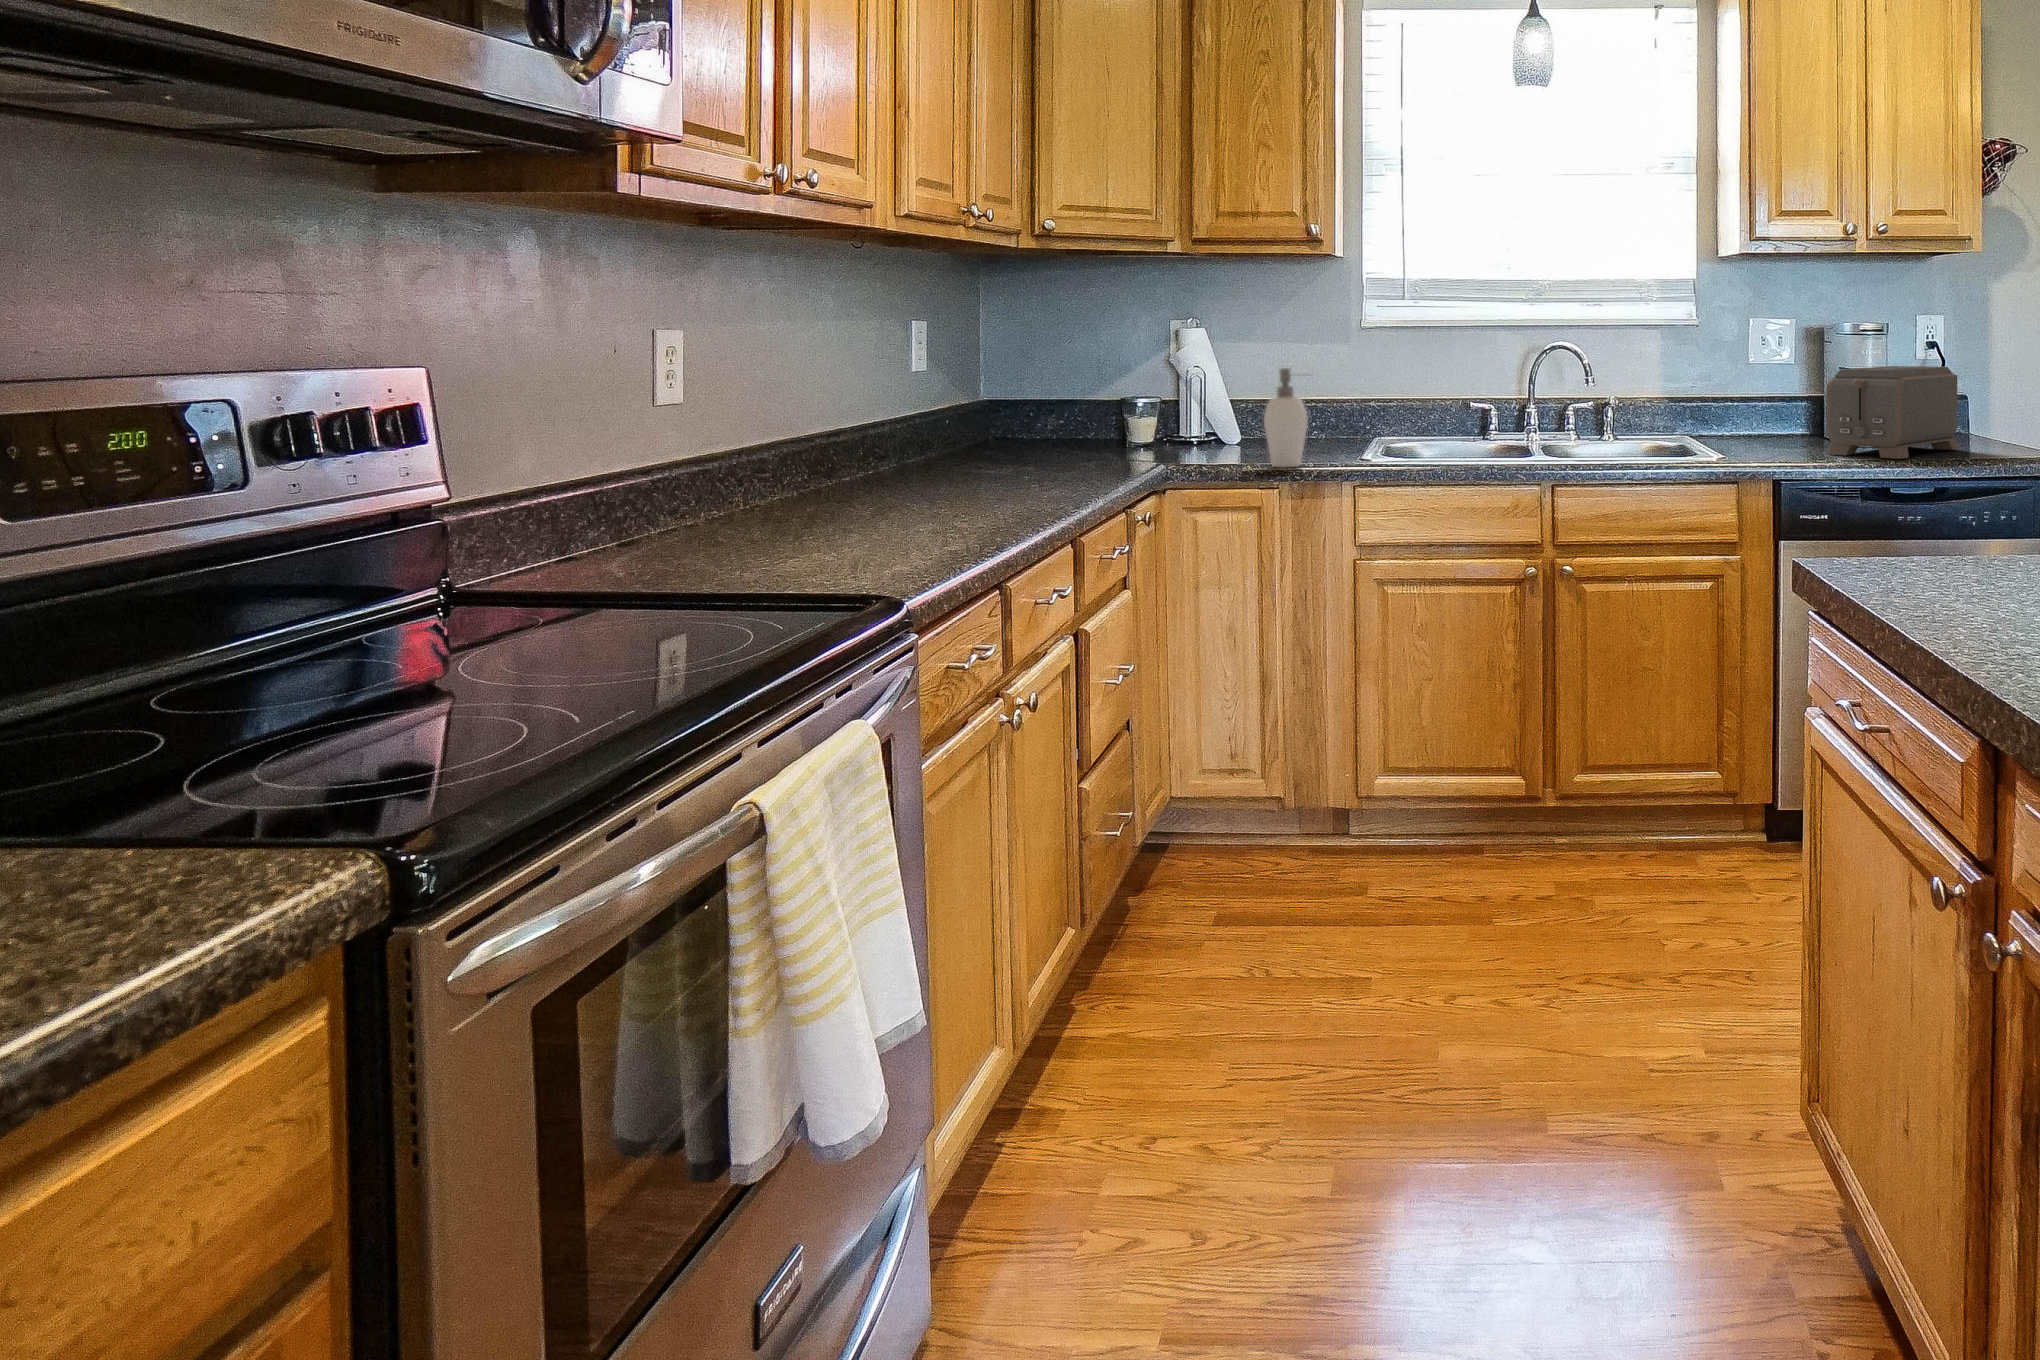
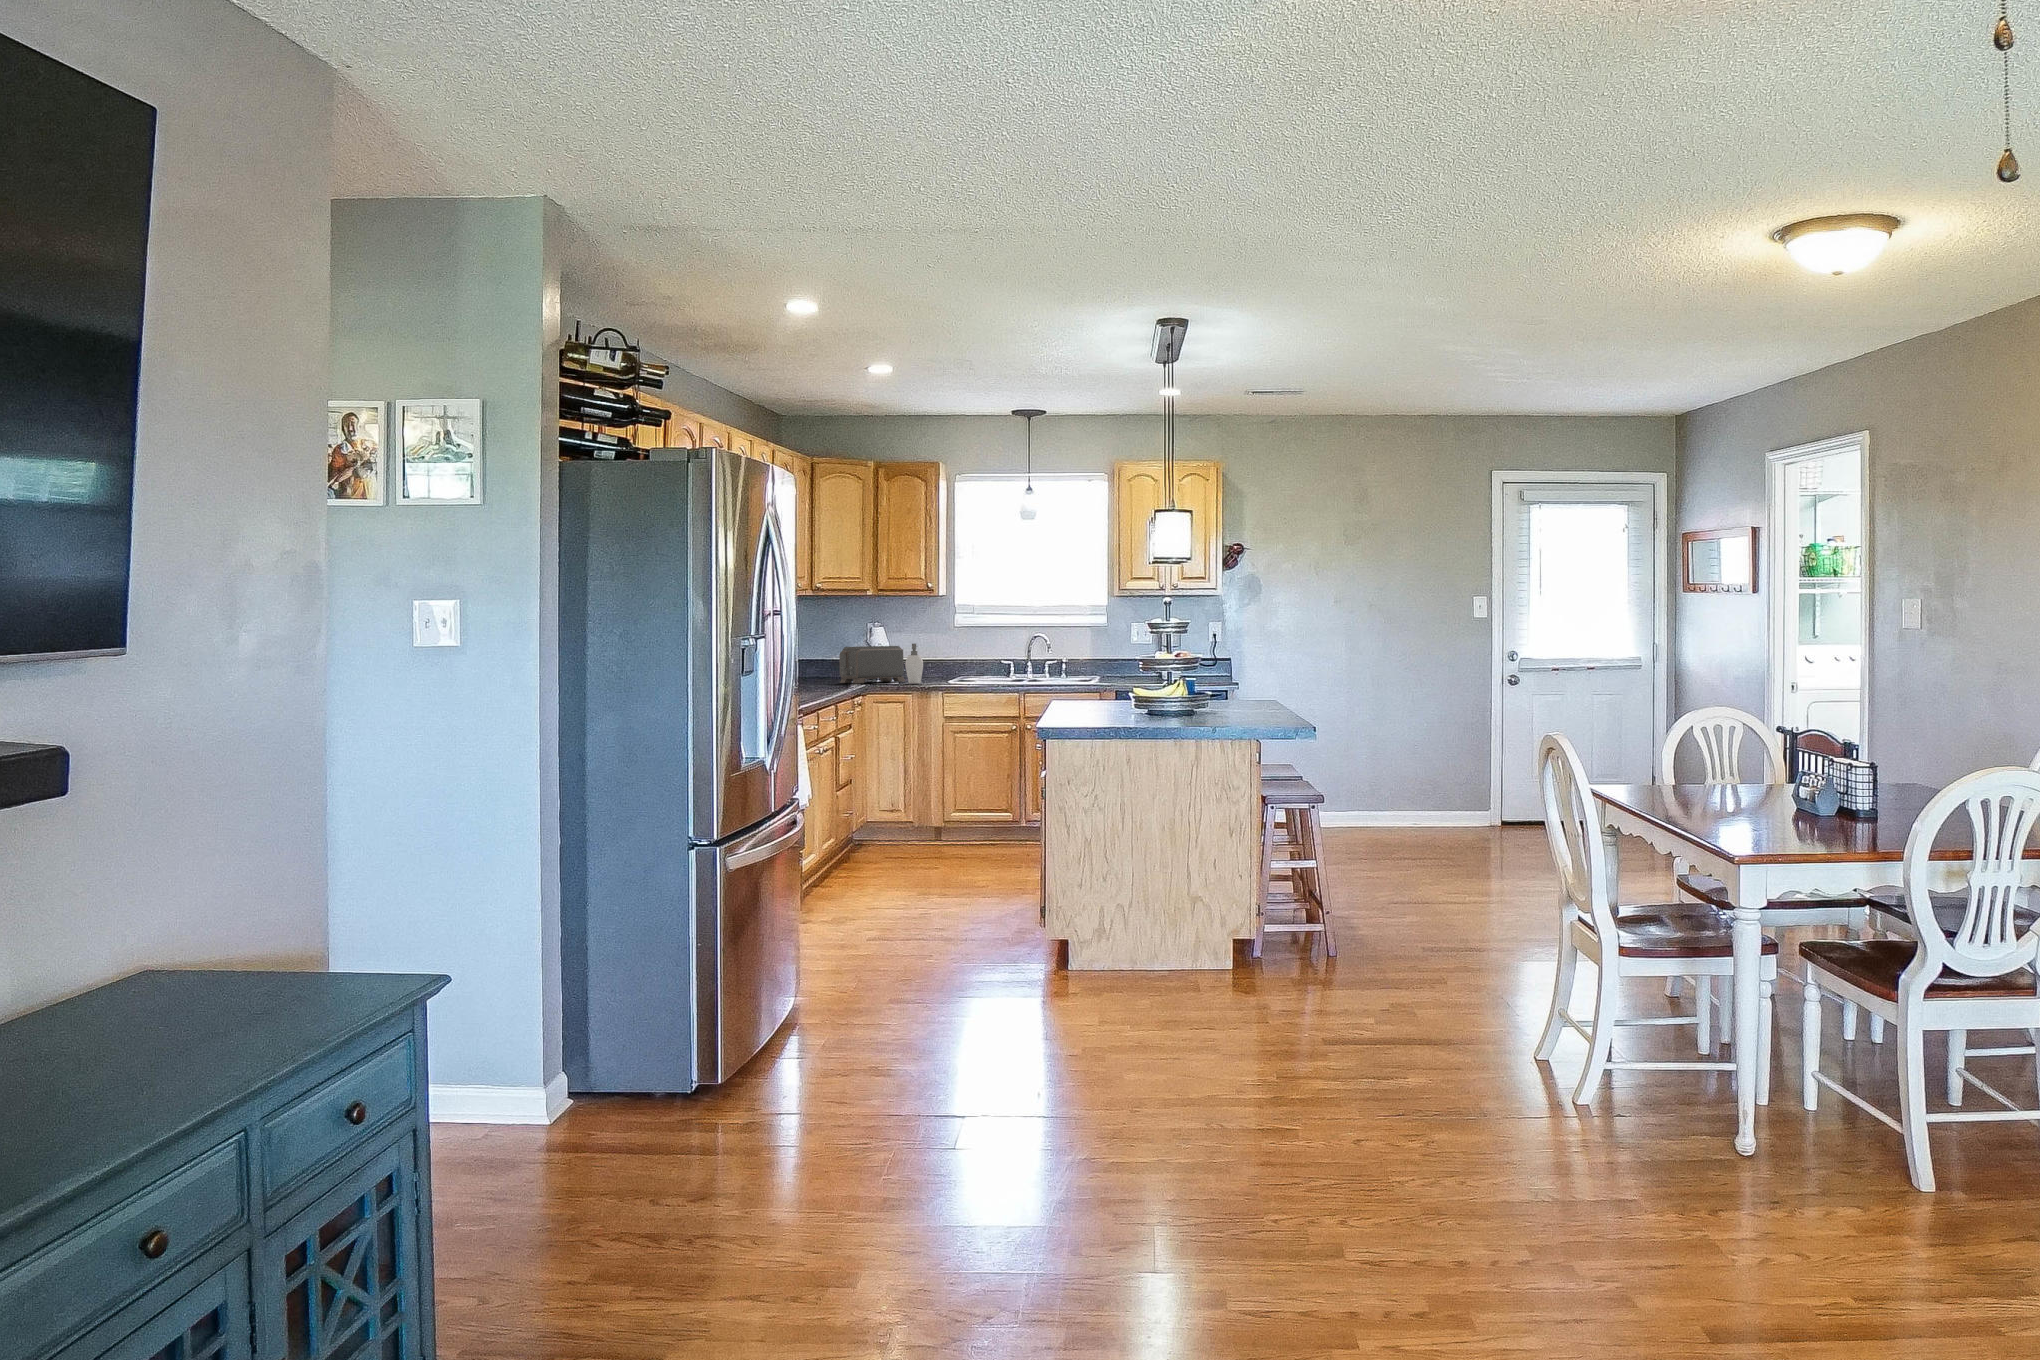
toaster: present [1827,366,1960,459] -> present [839,646,905,683]

